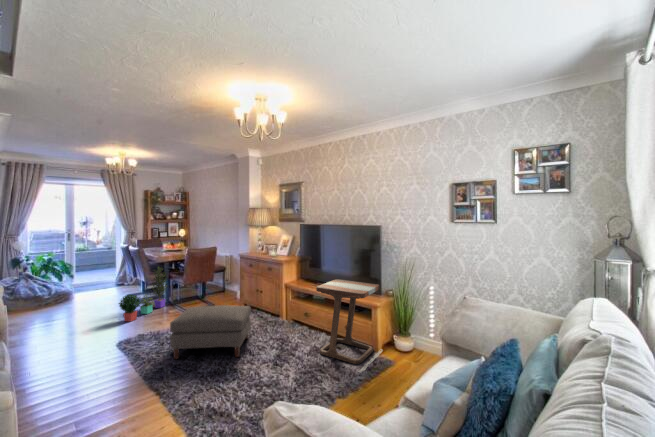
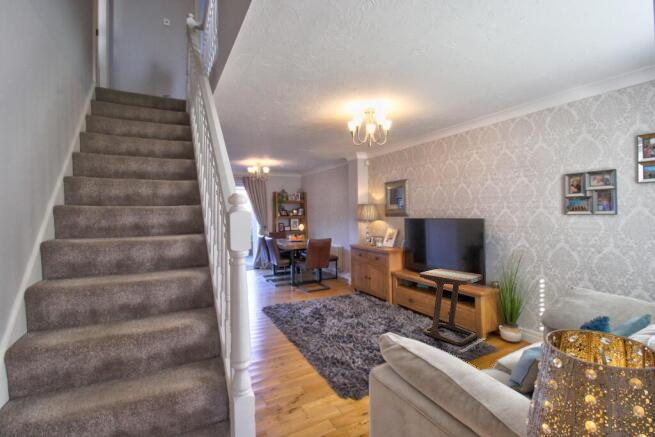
potted plant: present [119,267,167,321] -> none [261,253,295,295]
ottoman: present [170,305,251,359] -> none [301,285,362,328]

